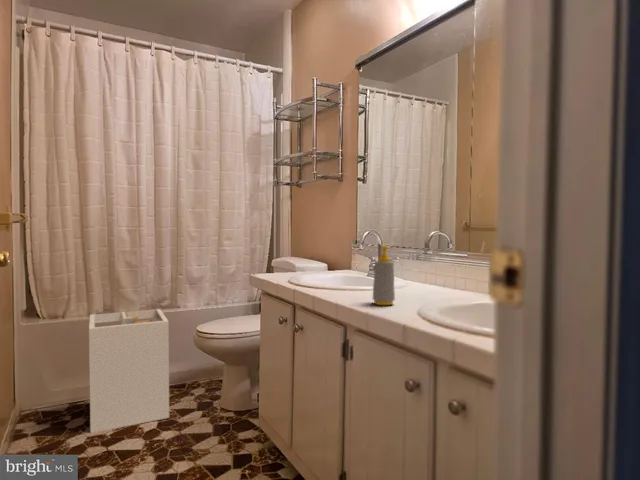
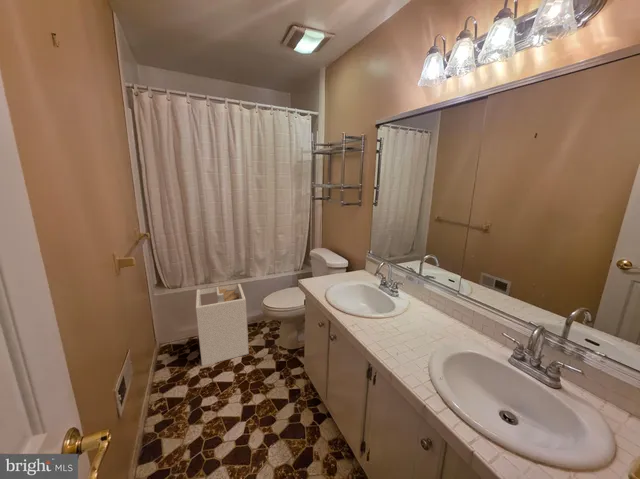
soap bottle: present [373,245,395,305] -> none [391,304,409,349]

